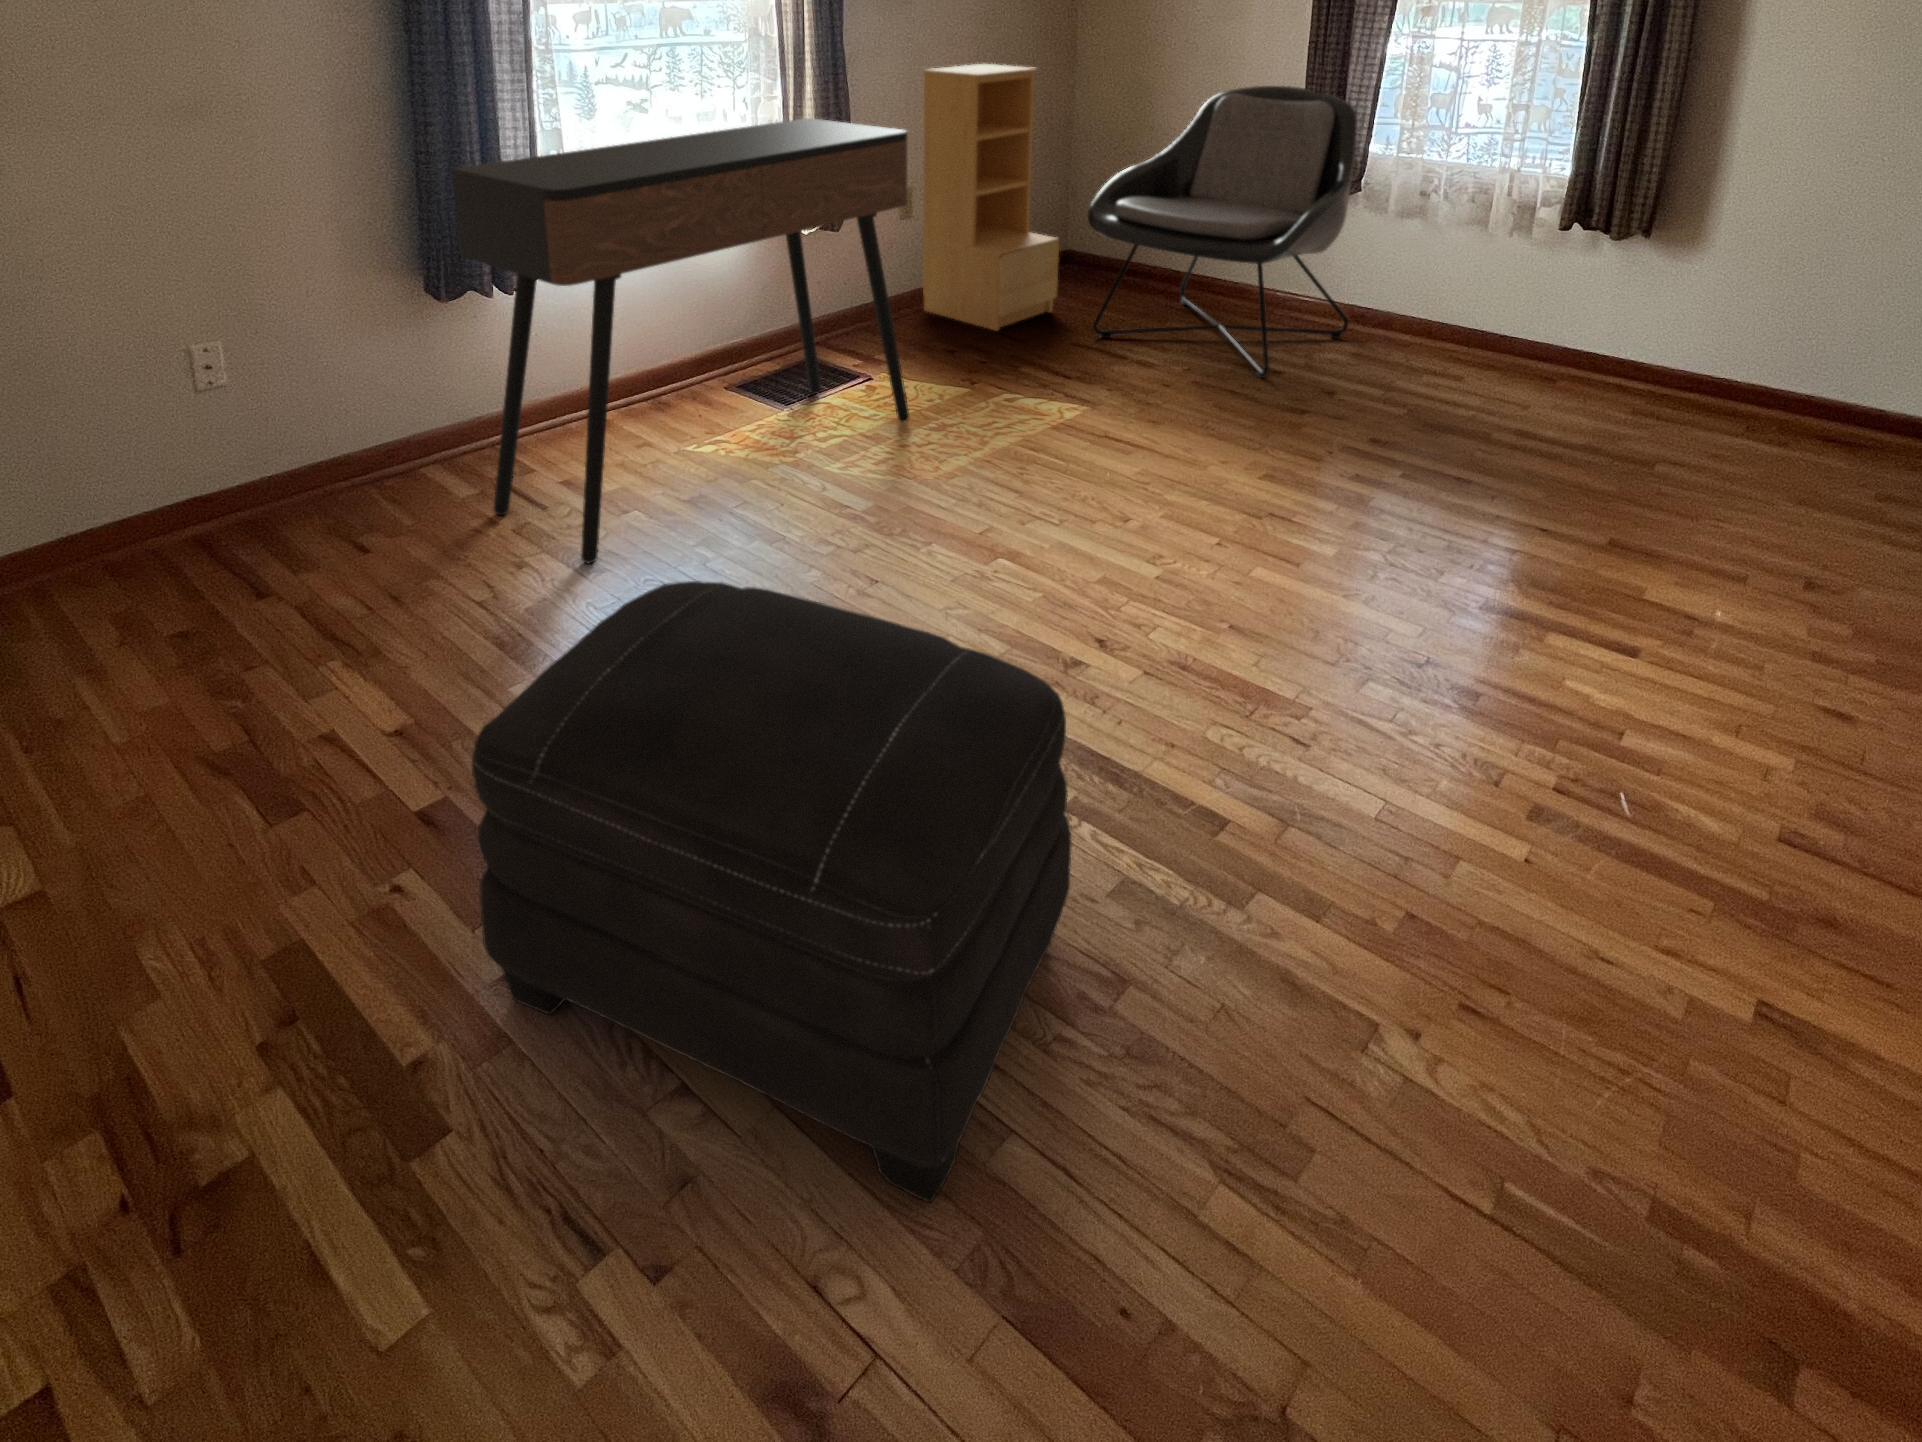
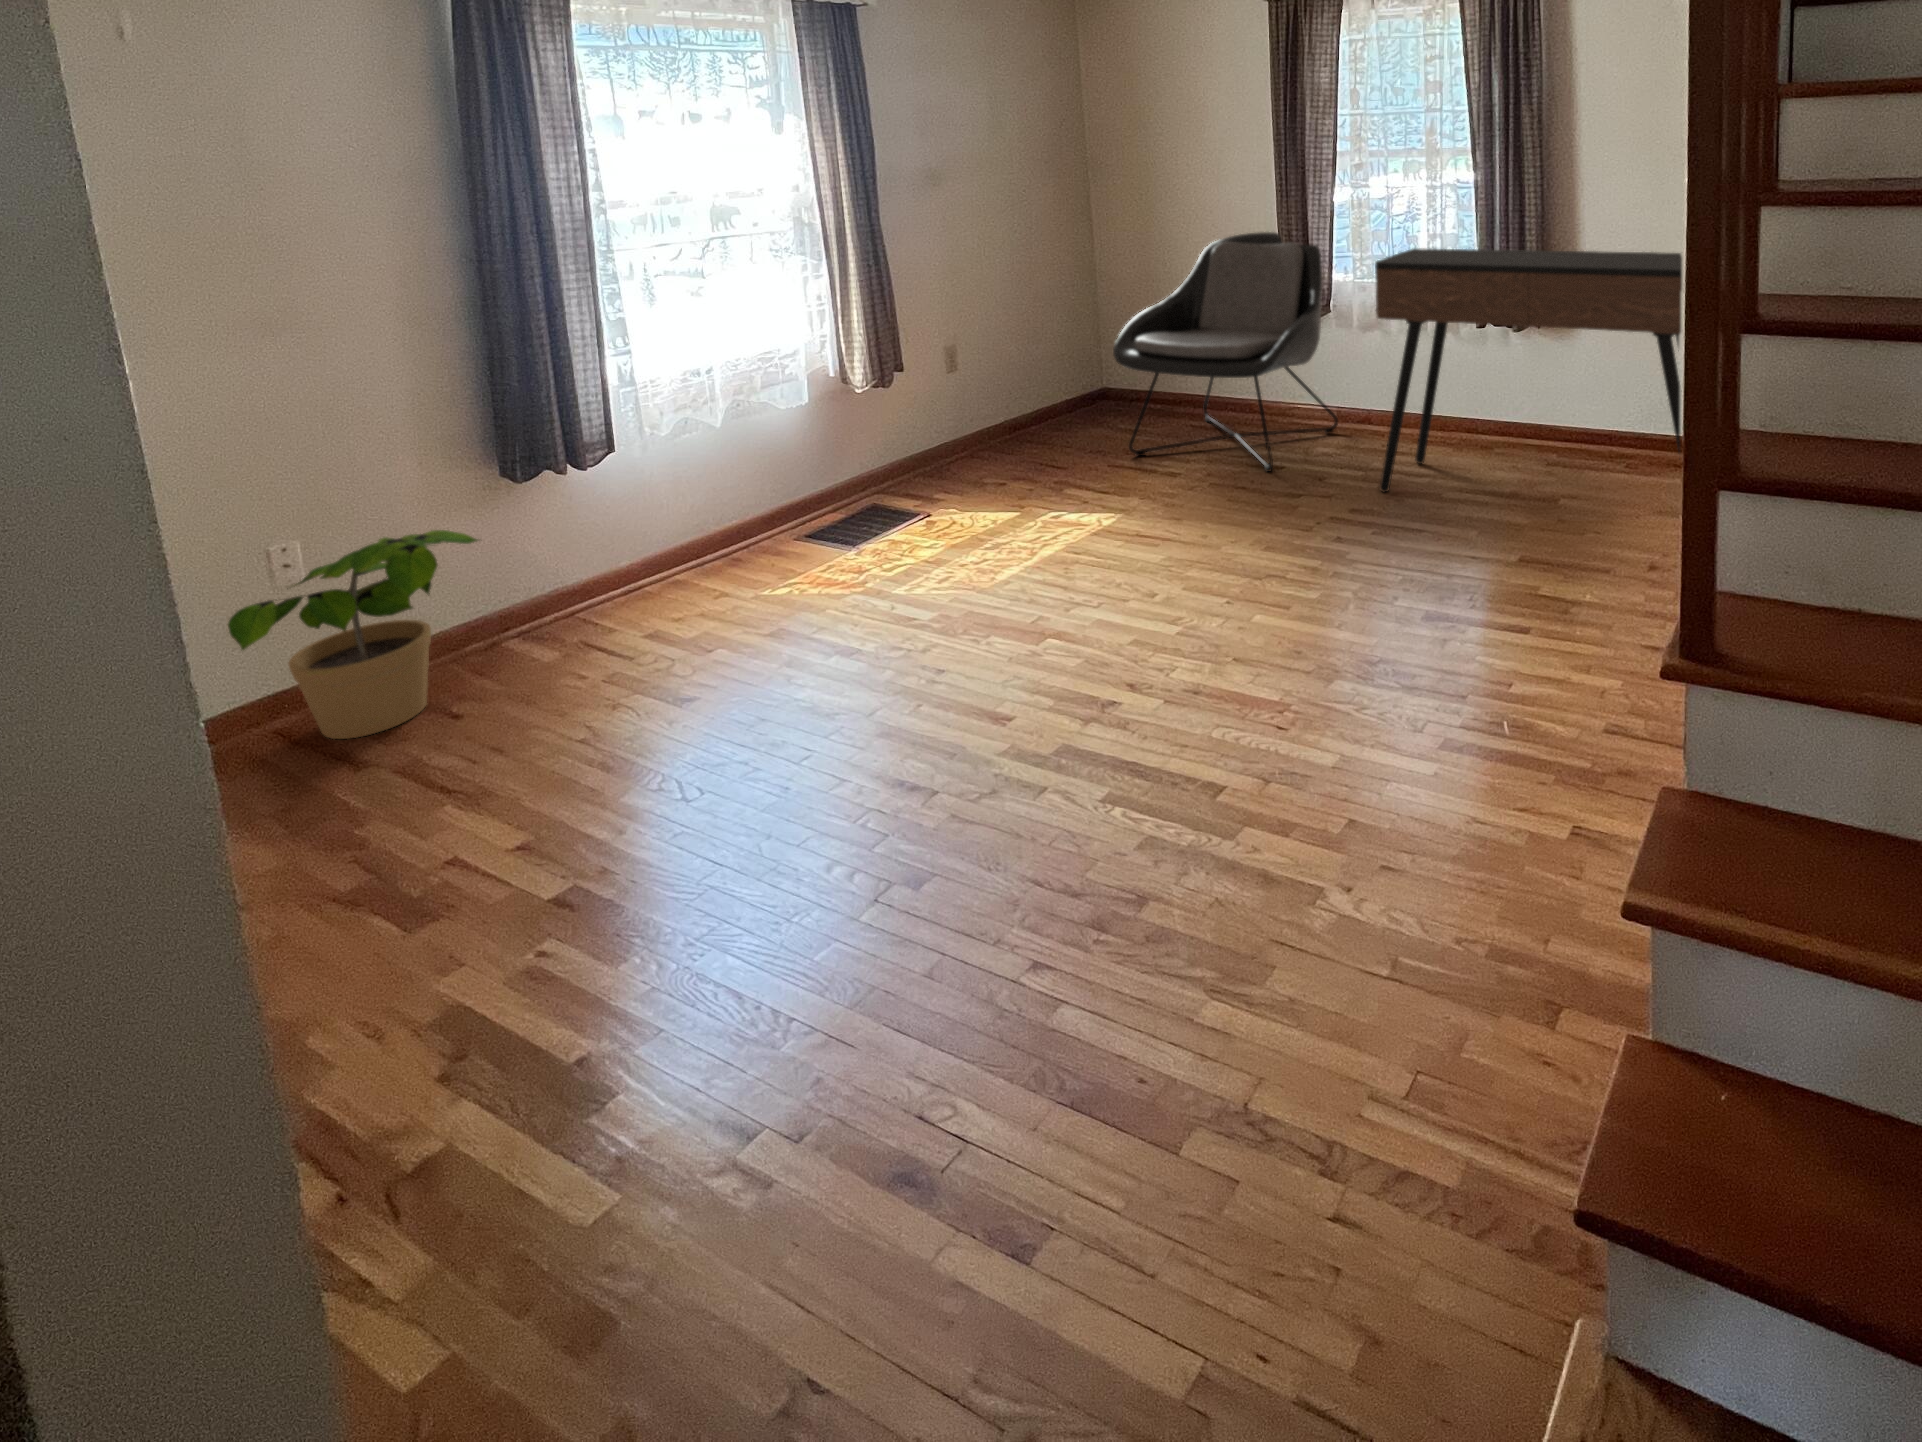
bookshelf: present [923,64,1059,331] -> none [959,232,1097,461]
console table: present [452,118,910,563] -> present [1375,248,1682,492]
potted plant: none [149,348,393,553] -> present [228,530,478,739]
ottoman: present [472,581,1071,1202] -> none [611,652,1099,1059]

